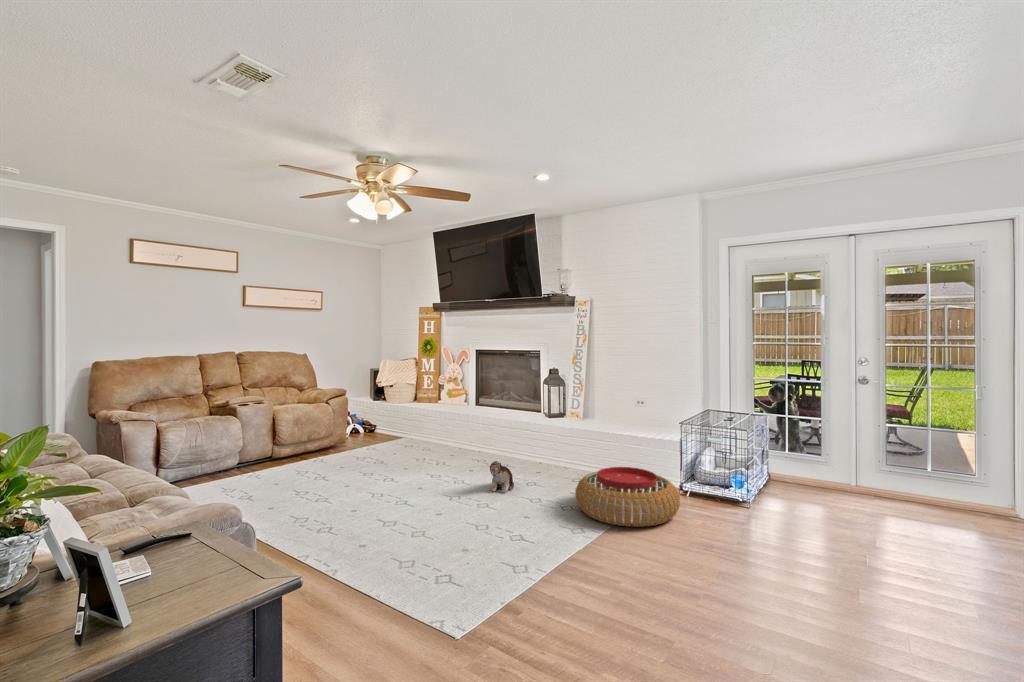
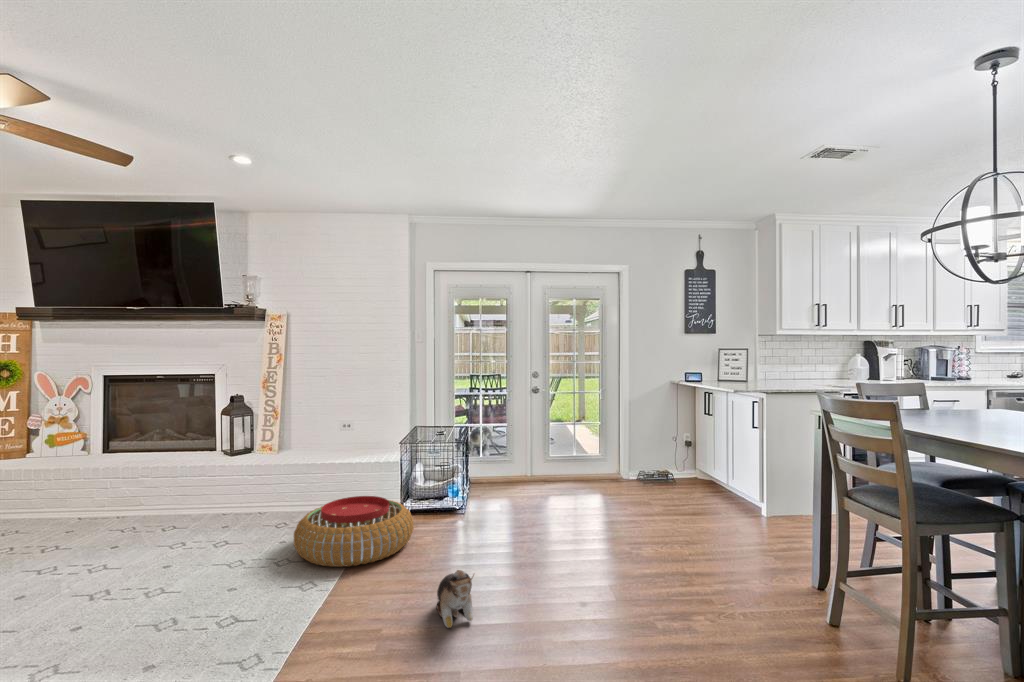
plush toy: present [489,461,514,492] -> present [436,570,474,628]

